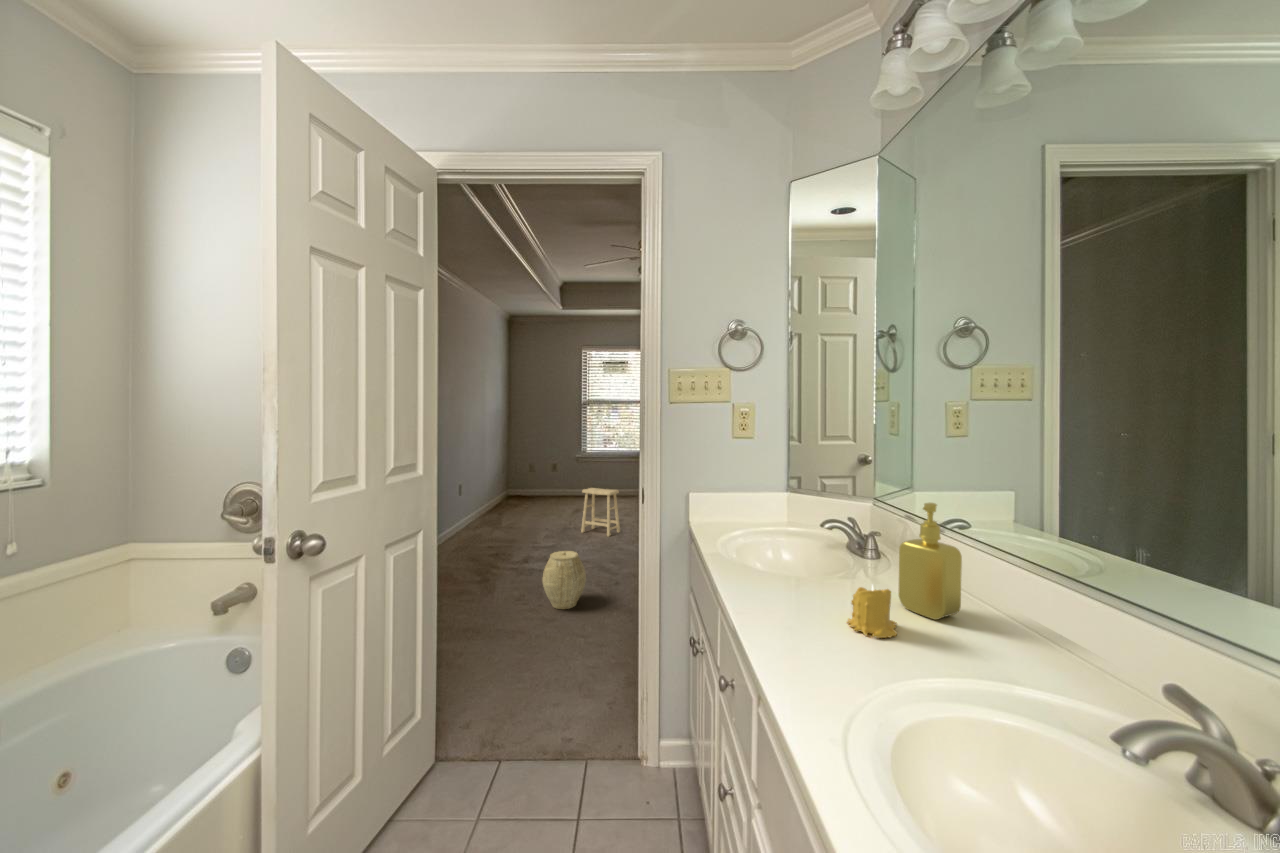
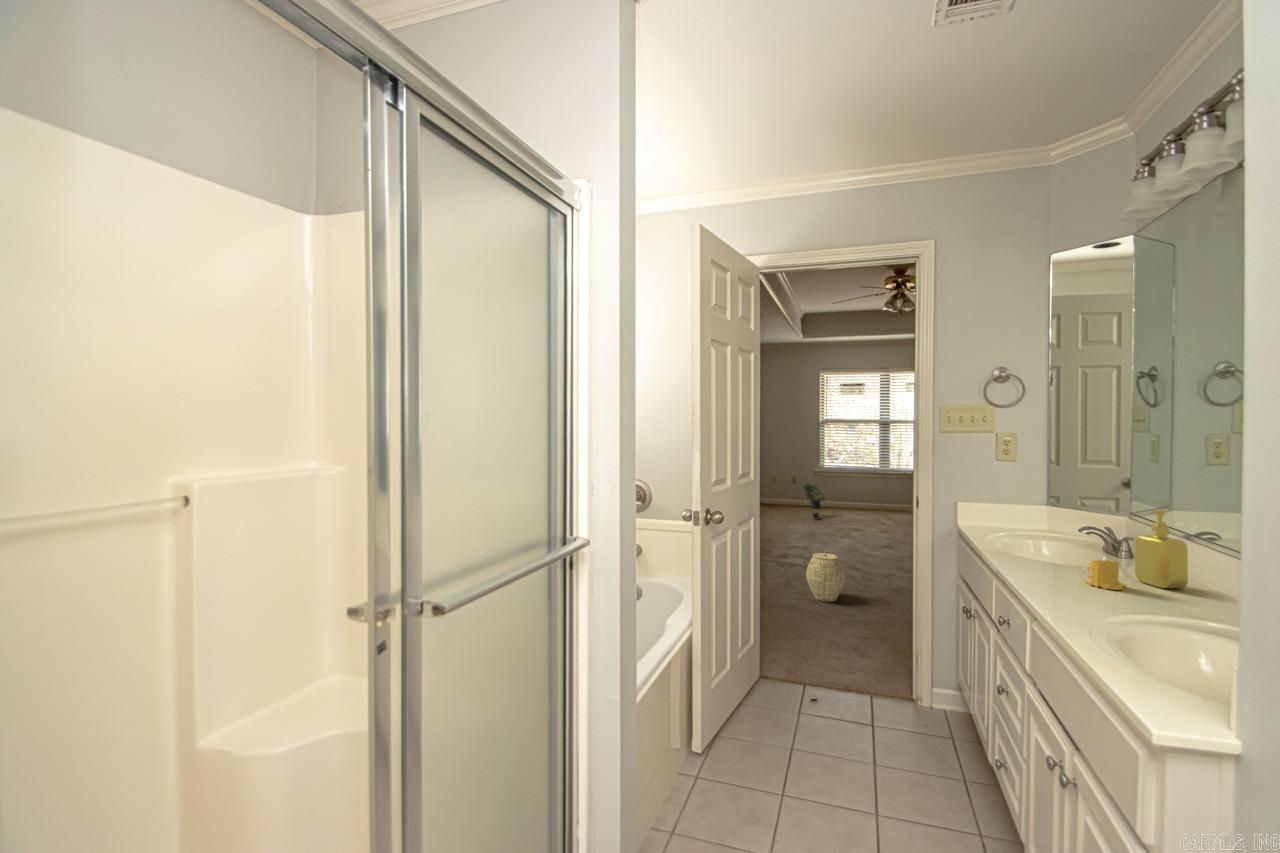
potted plant: none [563,461,587,504] -> present [802,481,824,519]
footstool: present [581,488,620,536] -> none [827,504,867,551]

